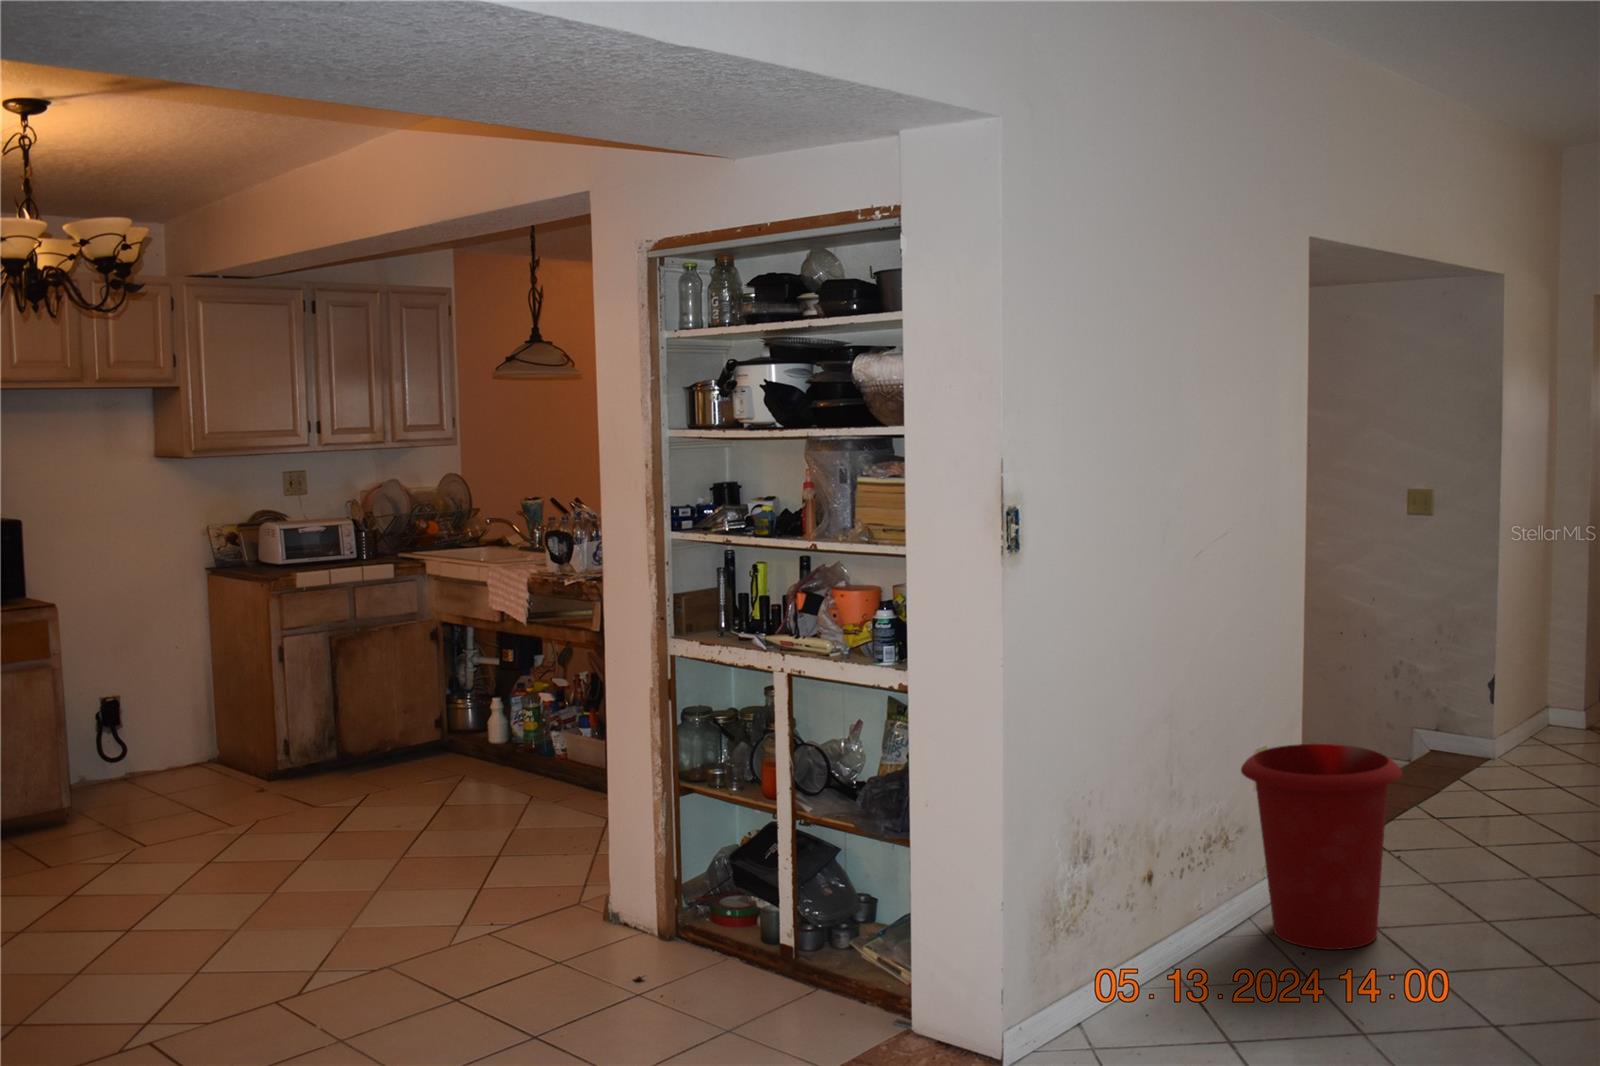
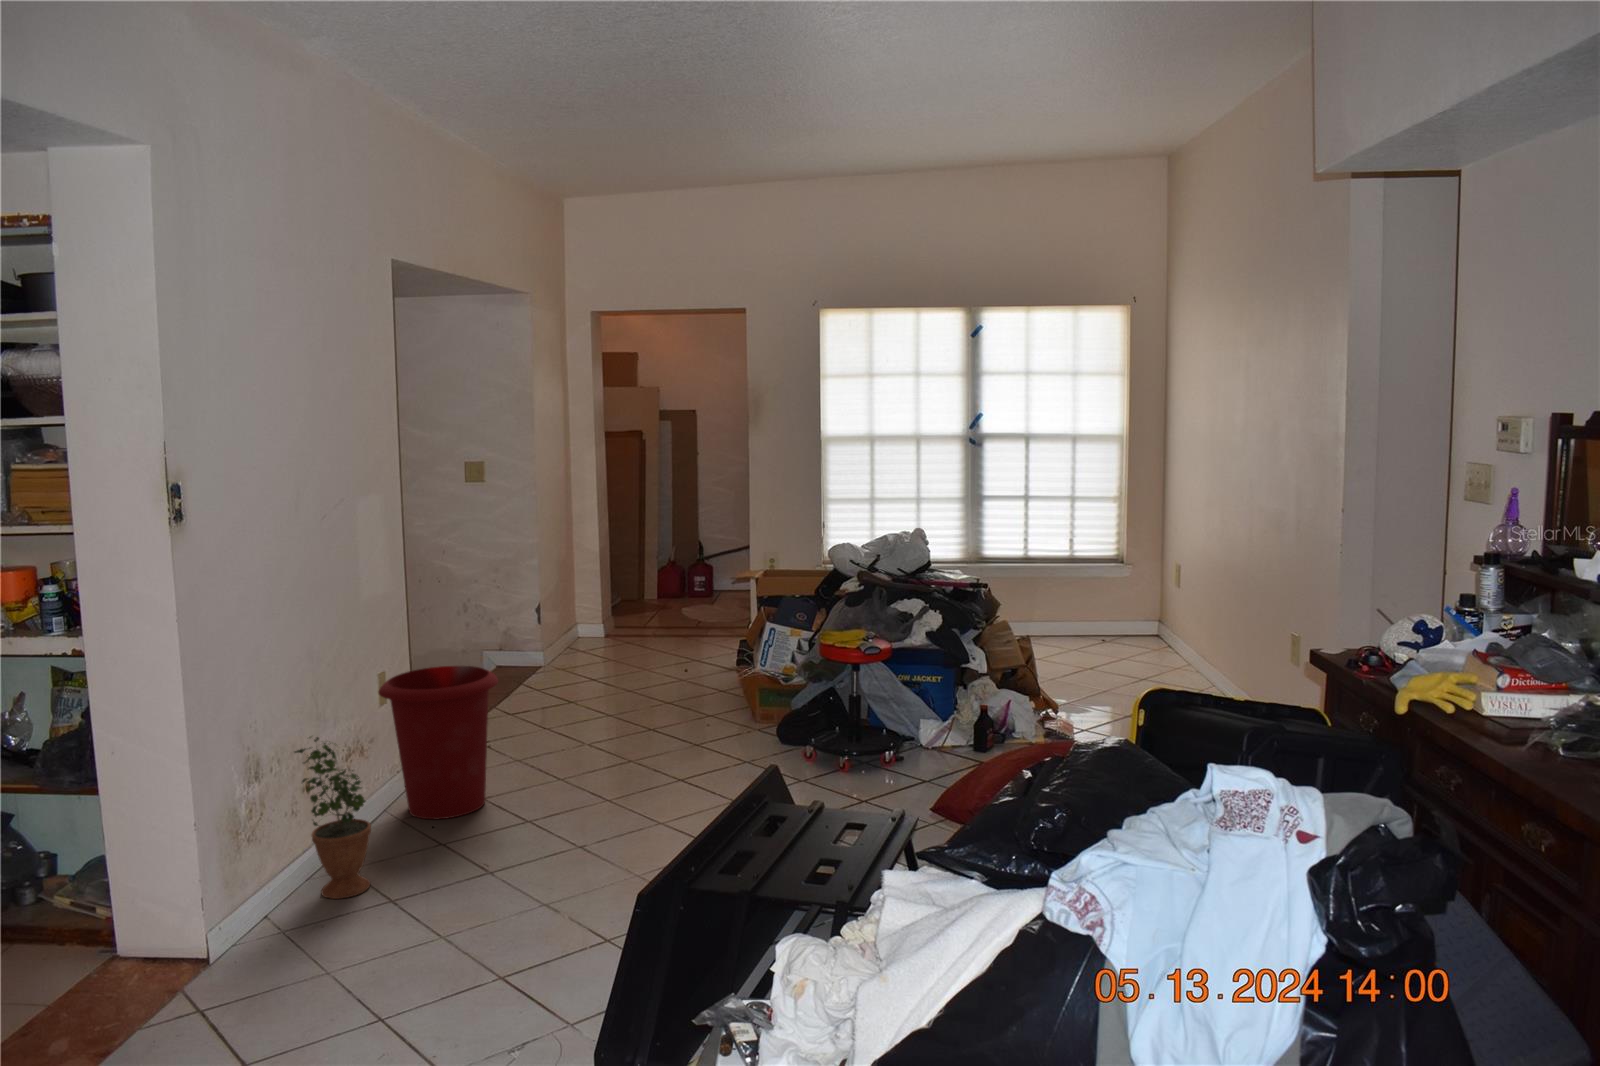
potted plant: none [1125,815,1212,1024] -> present [295,737,371,899]

